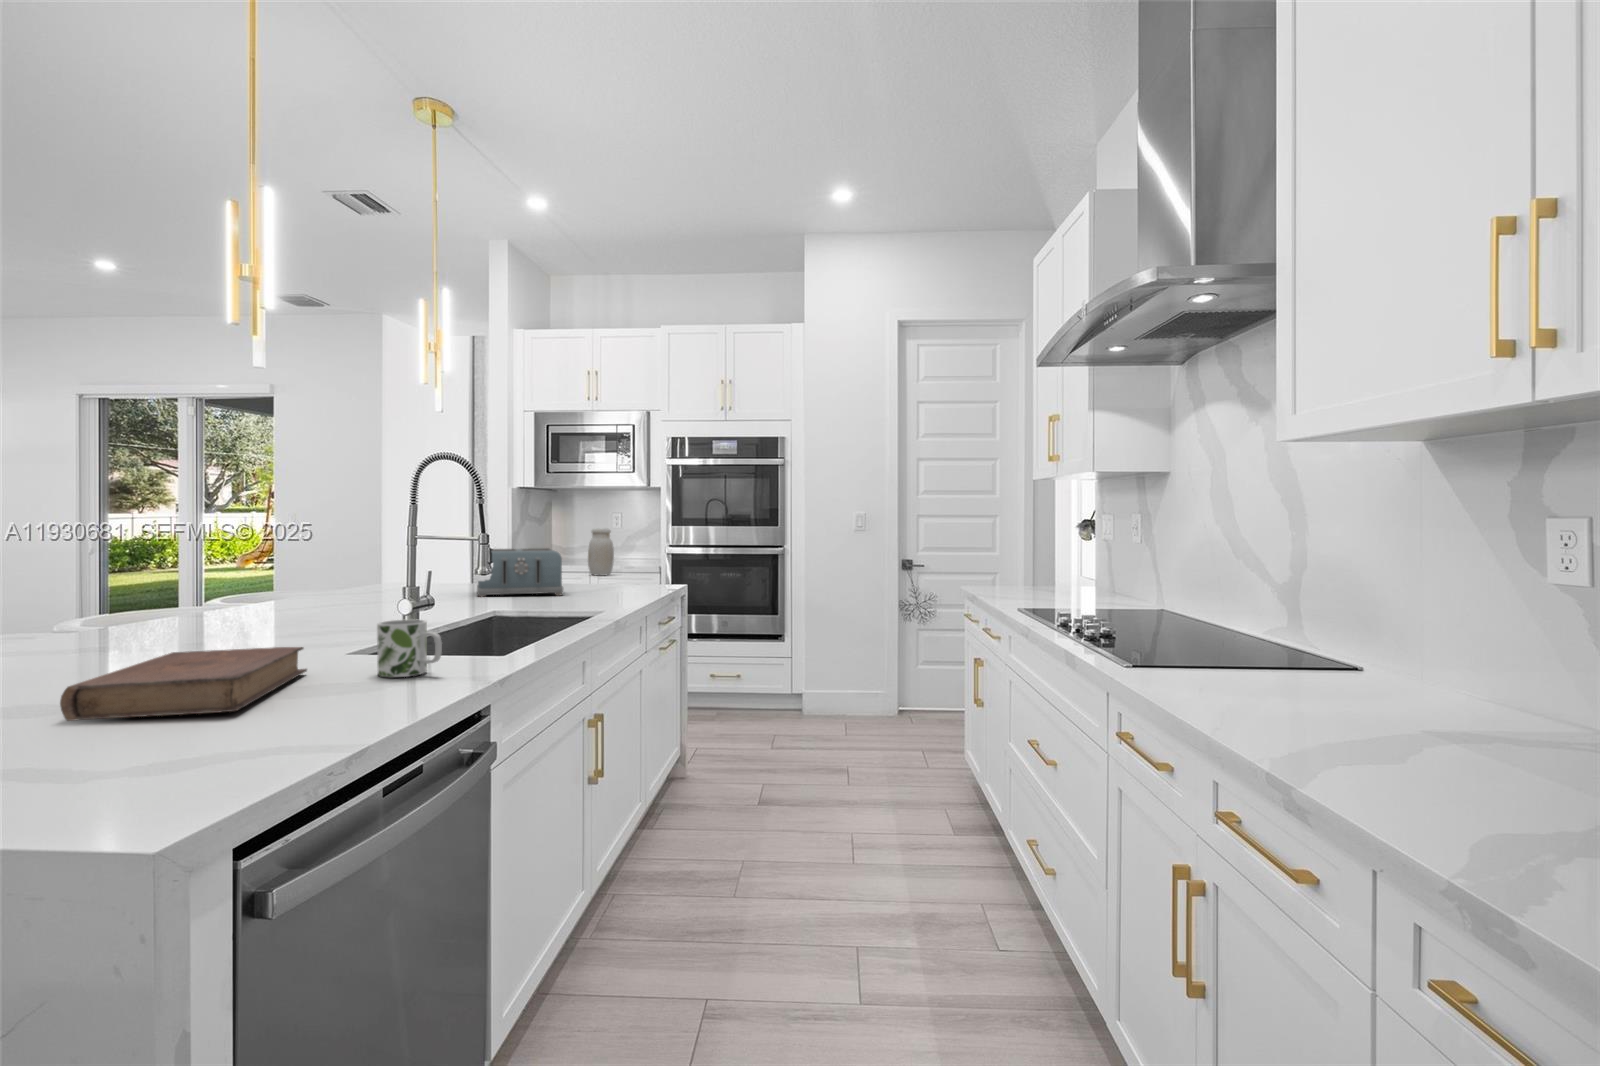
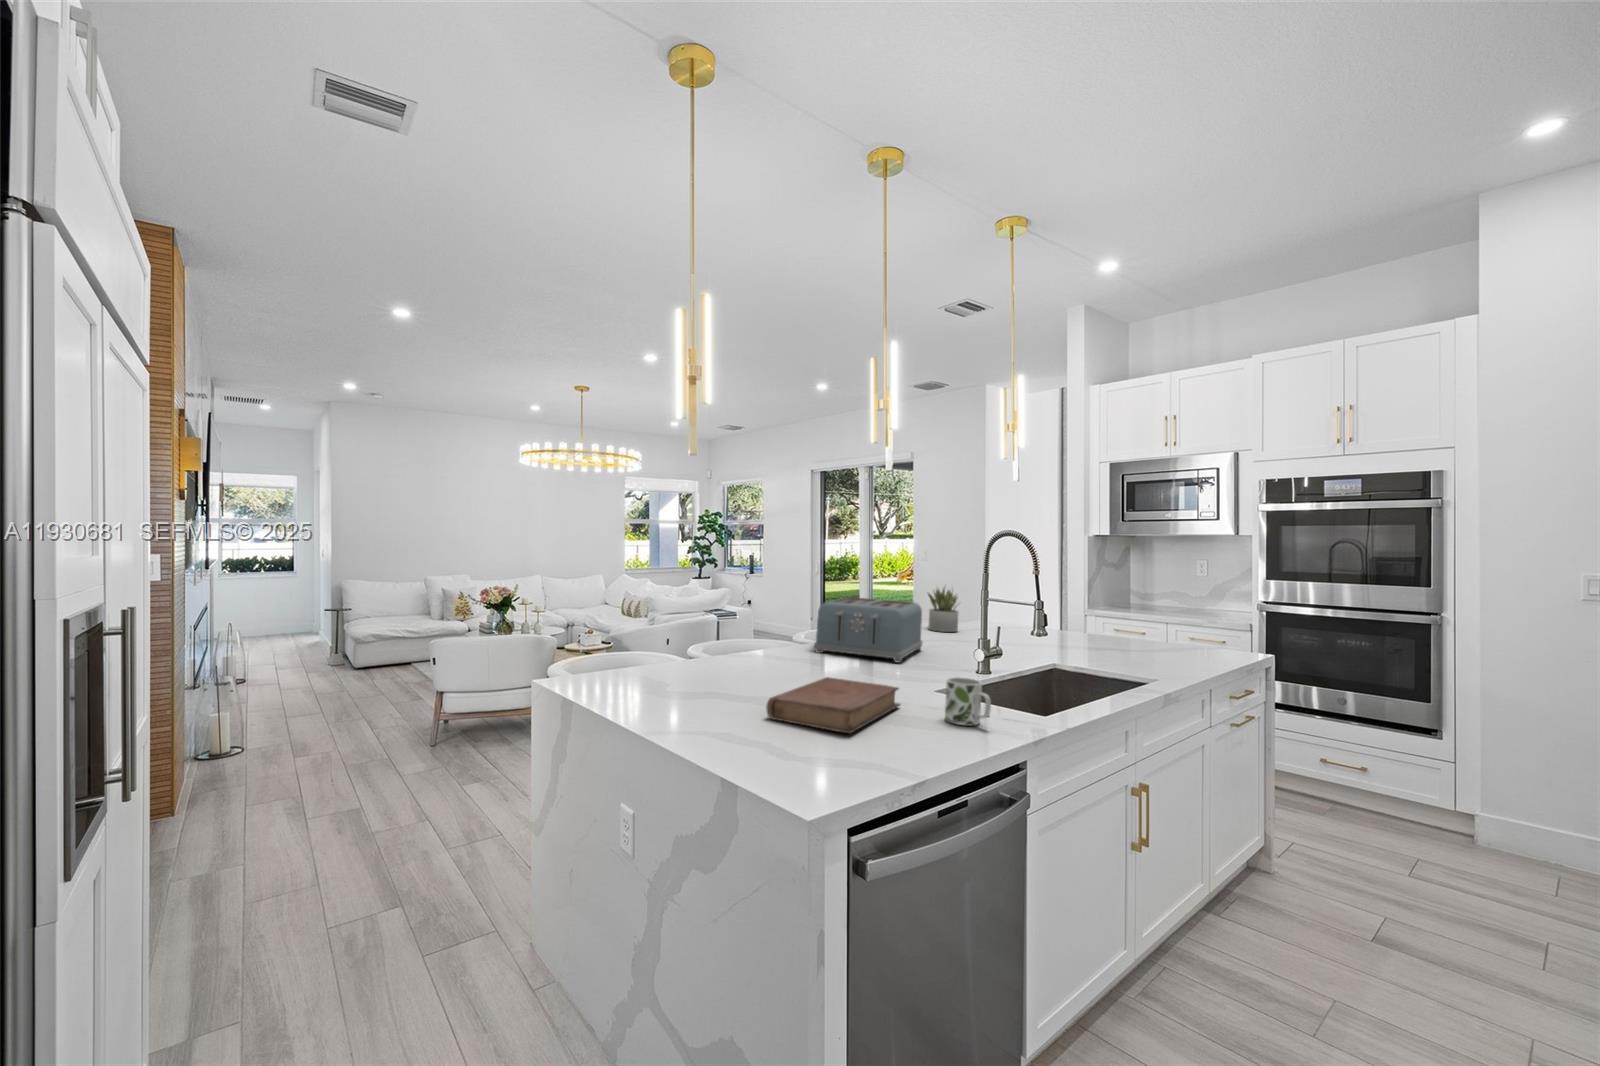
jar: present [588,528,614,576] -> none [1173,578,1202,626]
succulent plant: none [310,537,362,598] -> present [927,587,958,632]
toaster: present [477,548,563,597] -> present [814,597,922,662]

